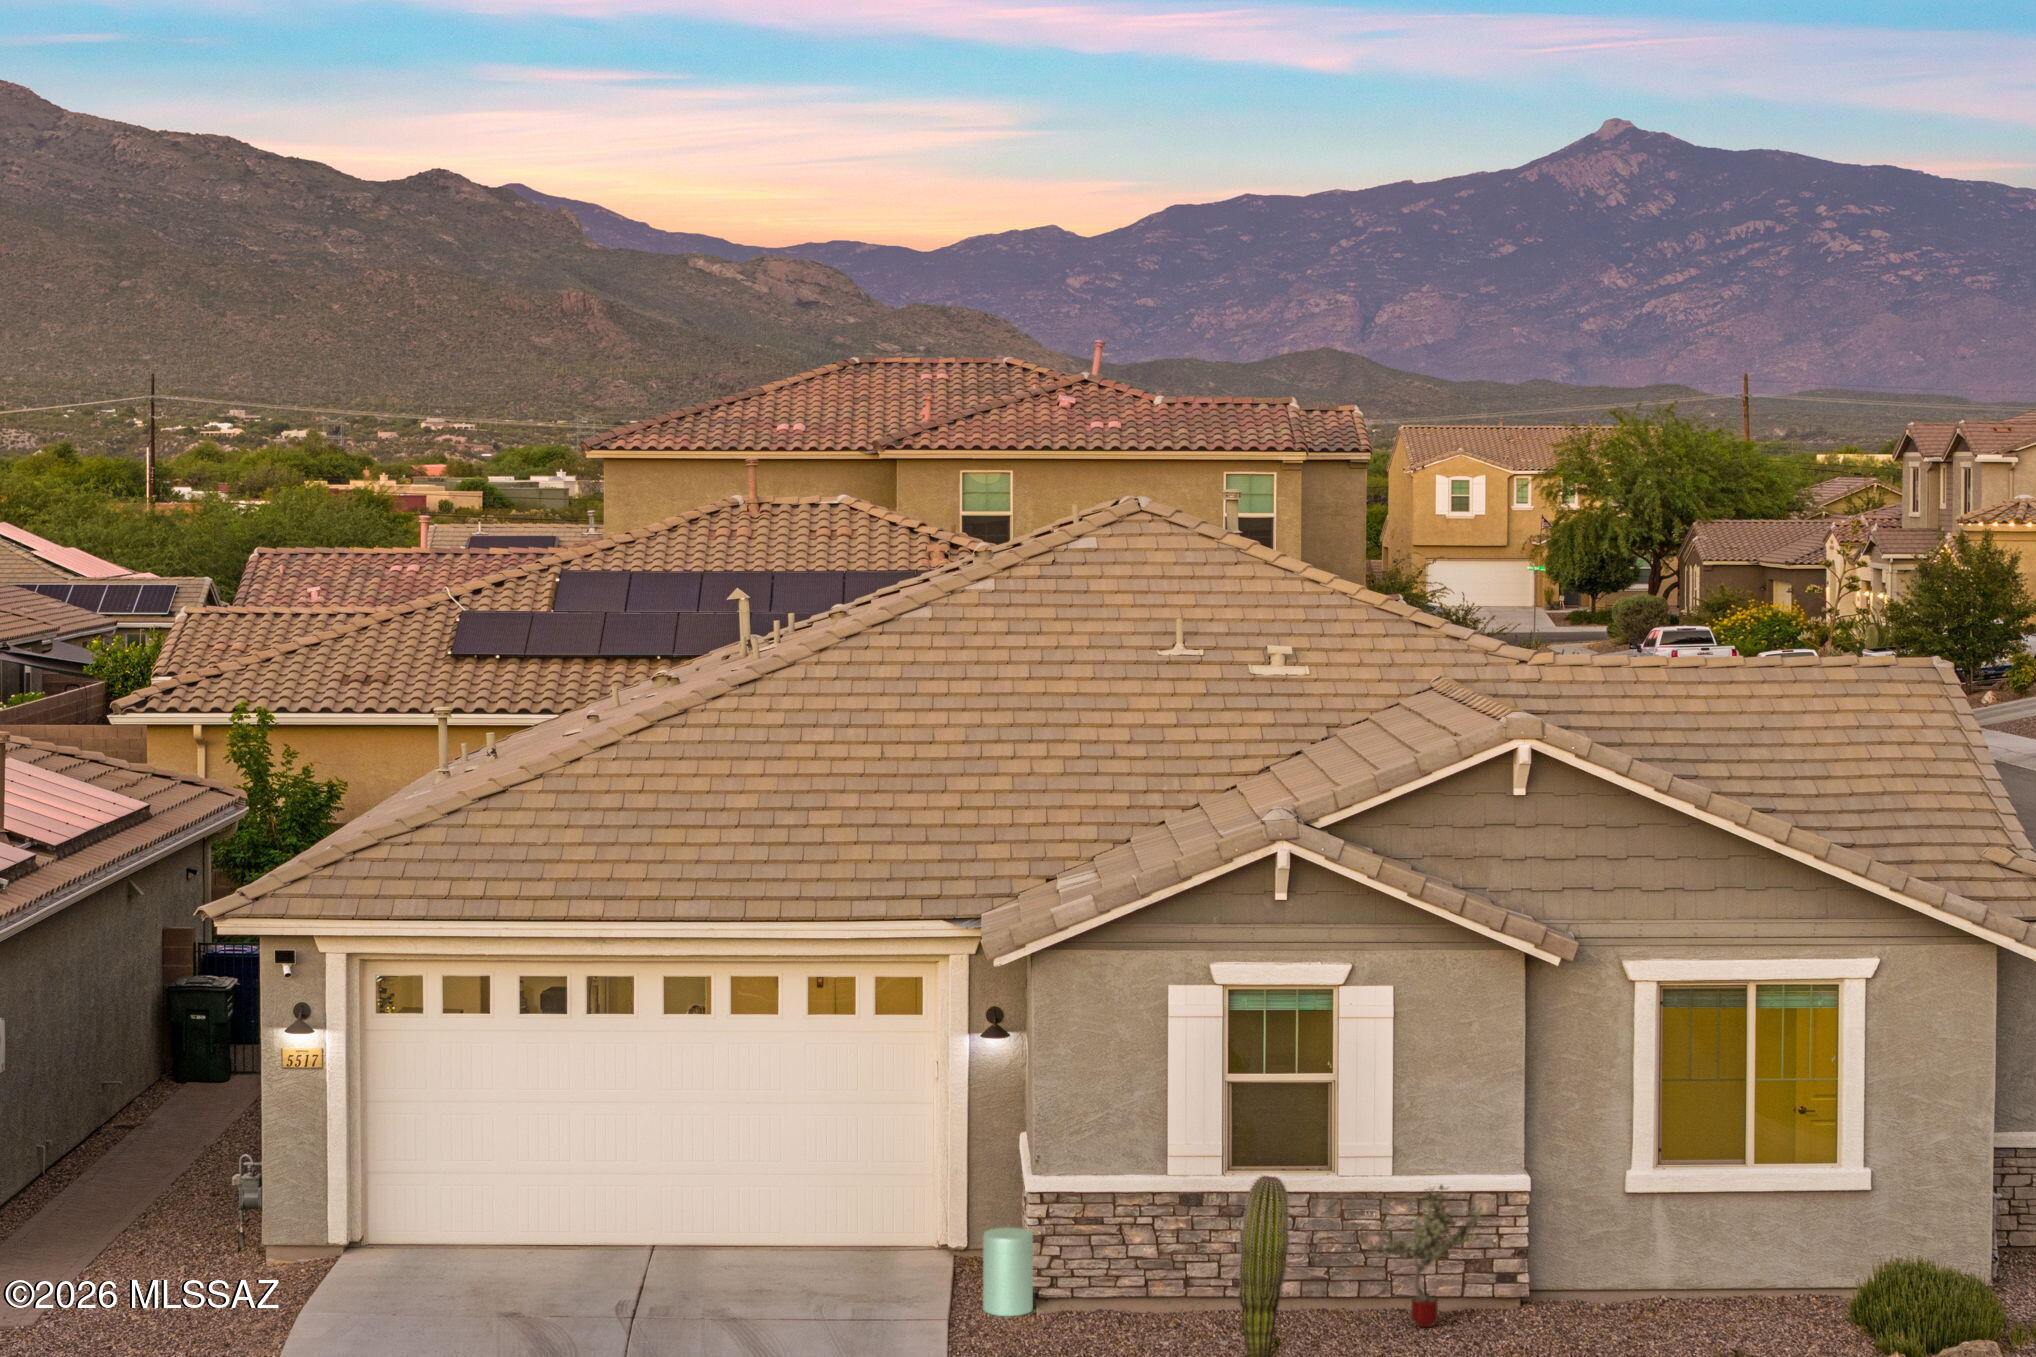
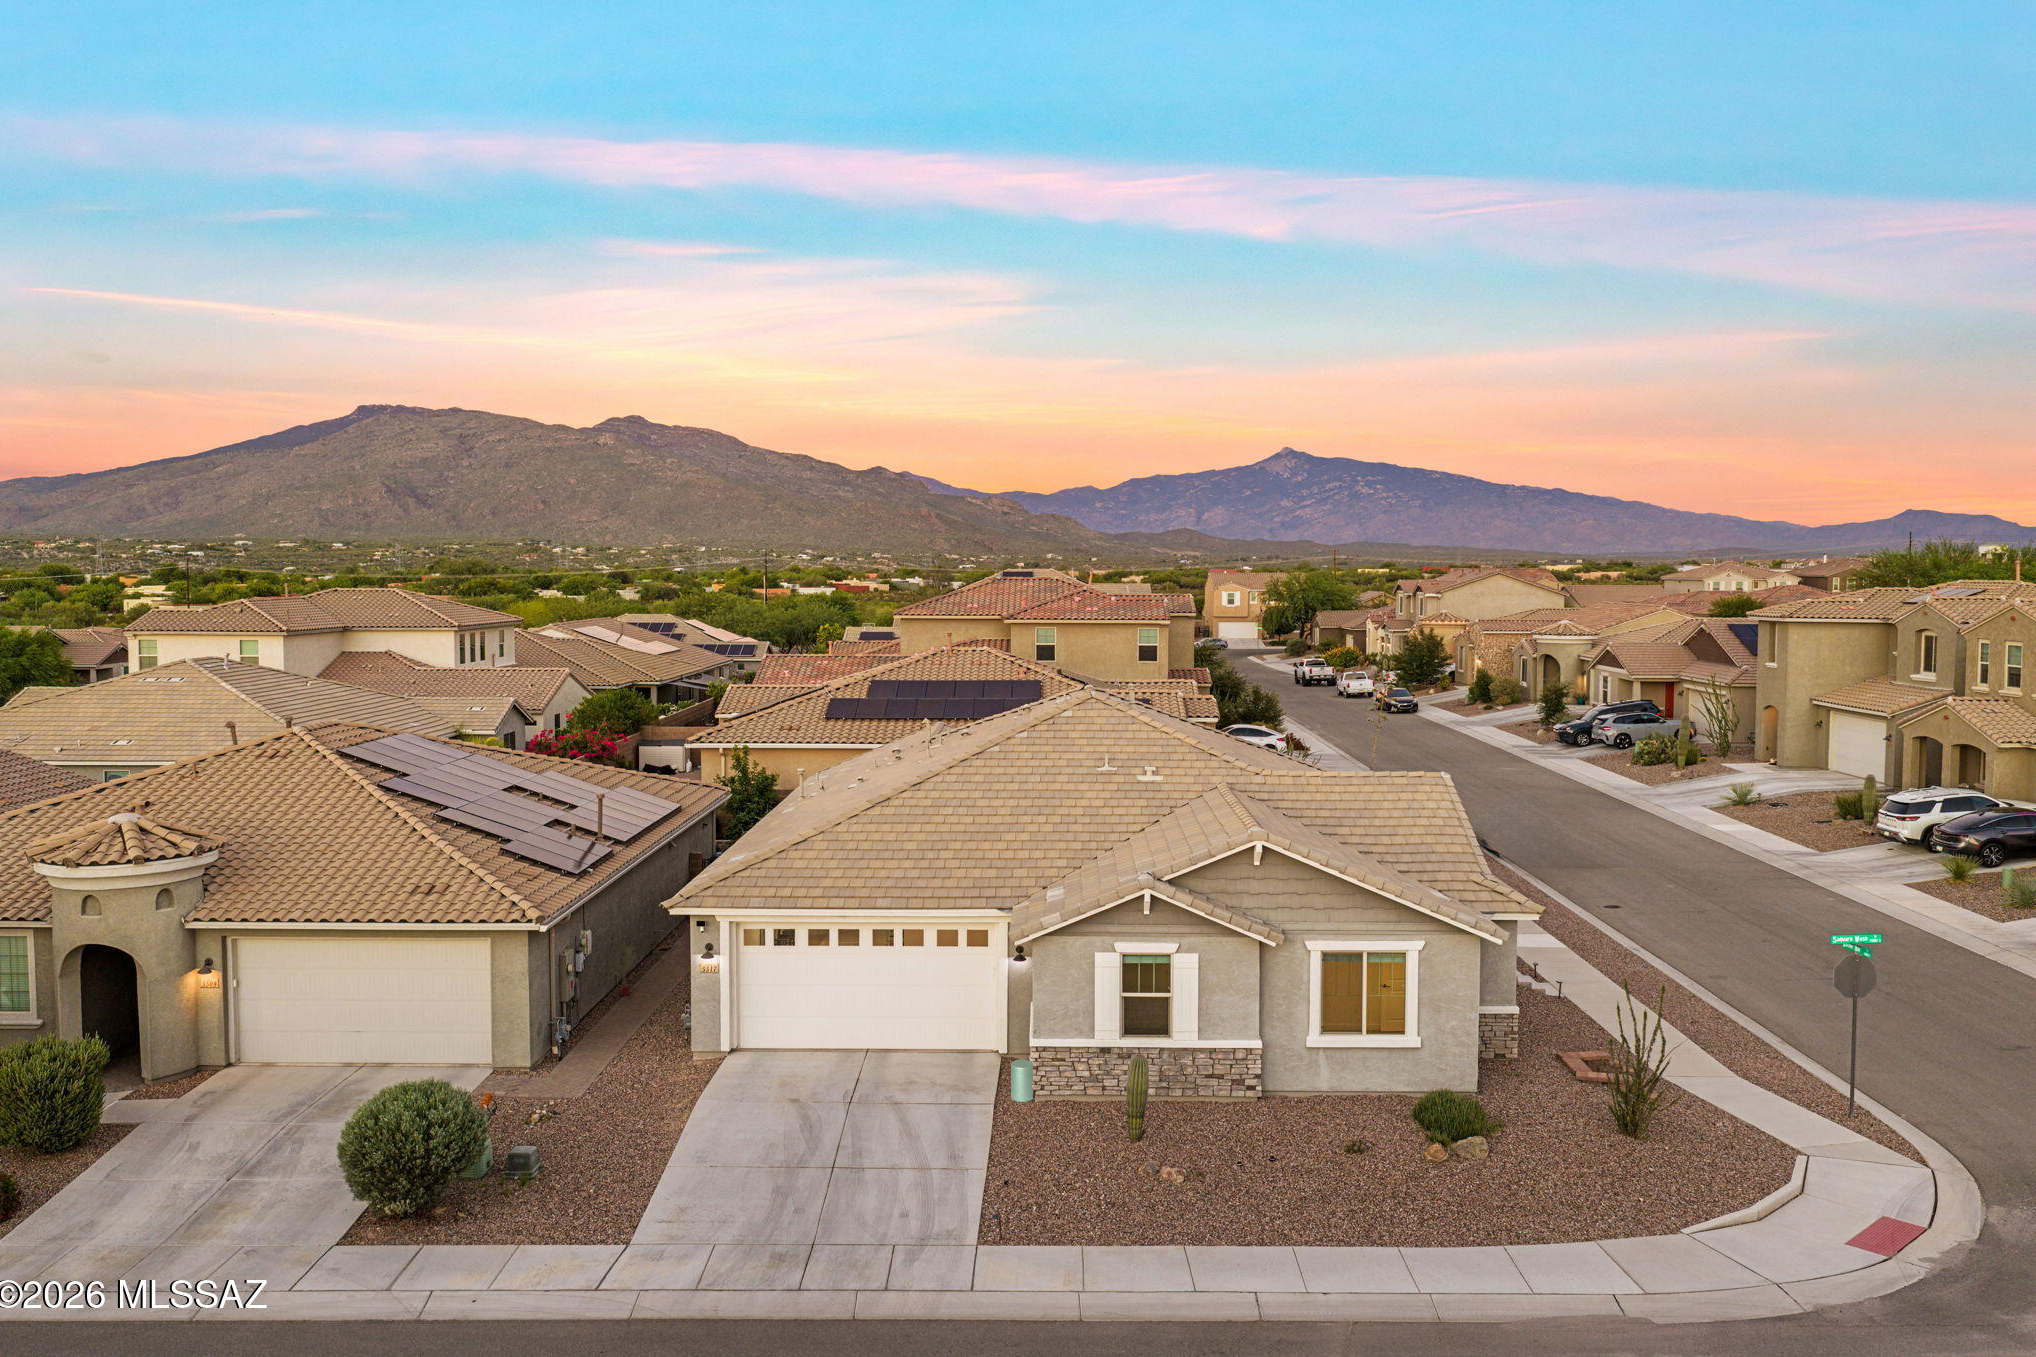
potted tree: present [1369,1185,1481,1327] -> present [610,947,636,995]

